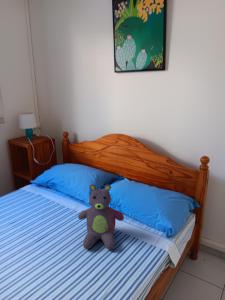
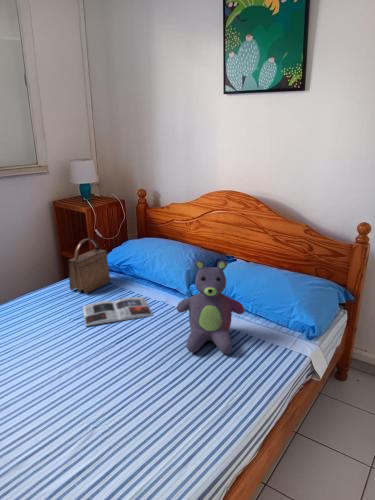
handbag: none [11,166,41,204] -> present [68,239,110,294]
magazine: none [18,206,65,228] -> present [83,297,153,326]

